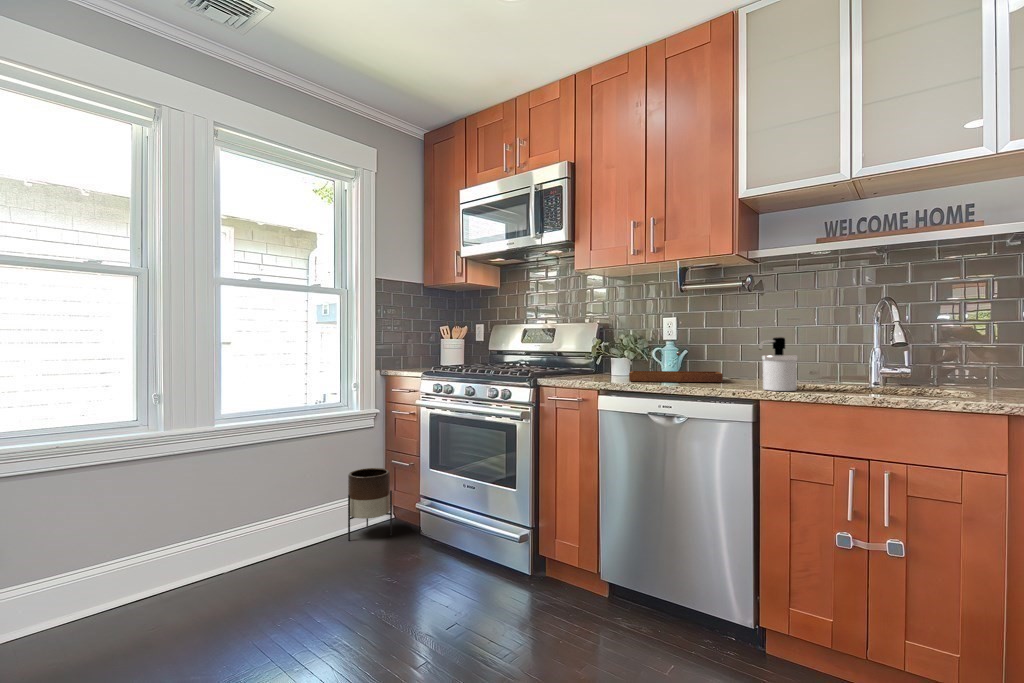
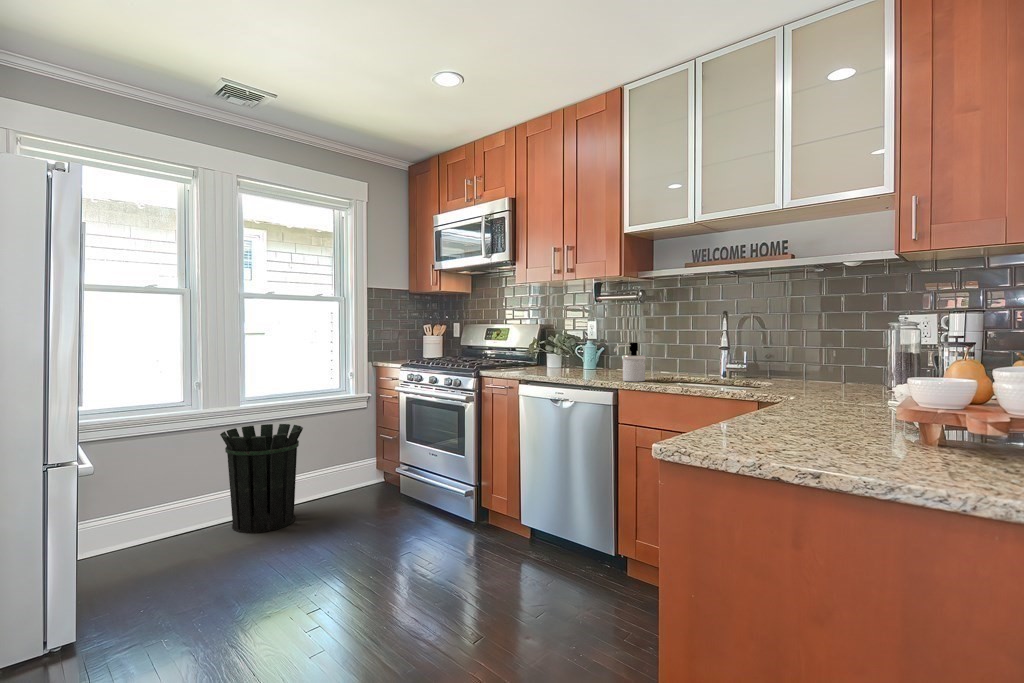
tray: present [629,351,723,382] -> none [543,350,615,374]
waste bin: none [184,451,300,608] -> present [220,424,303,533]
planter: present [348,468,392,541] -> none [344,440,379,496]

